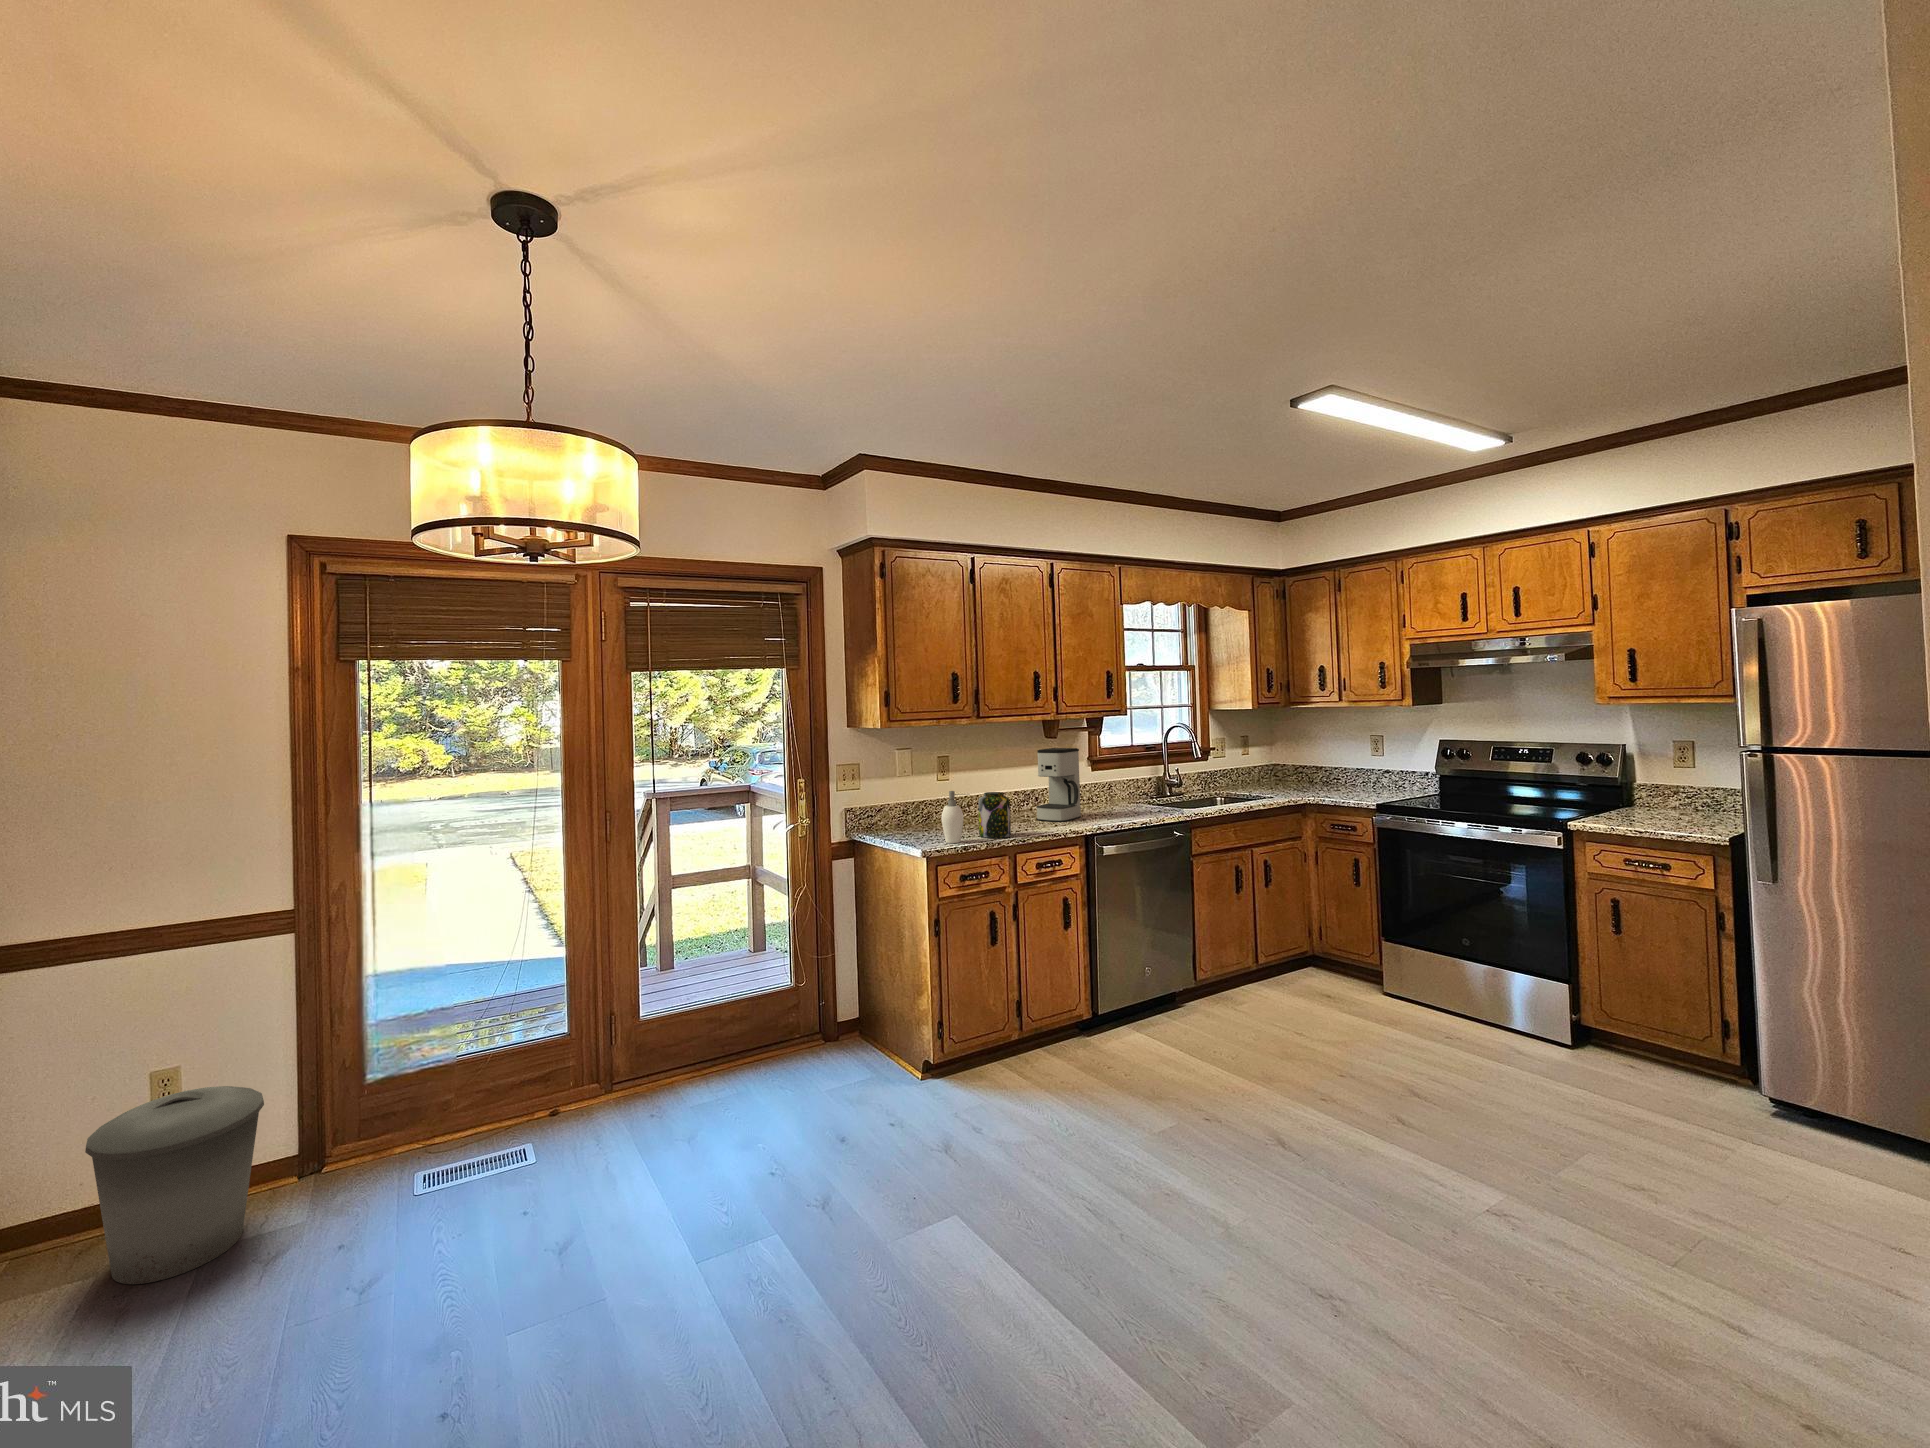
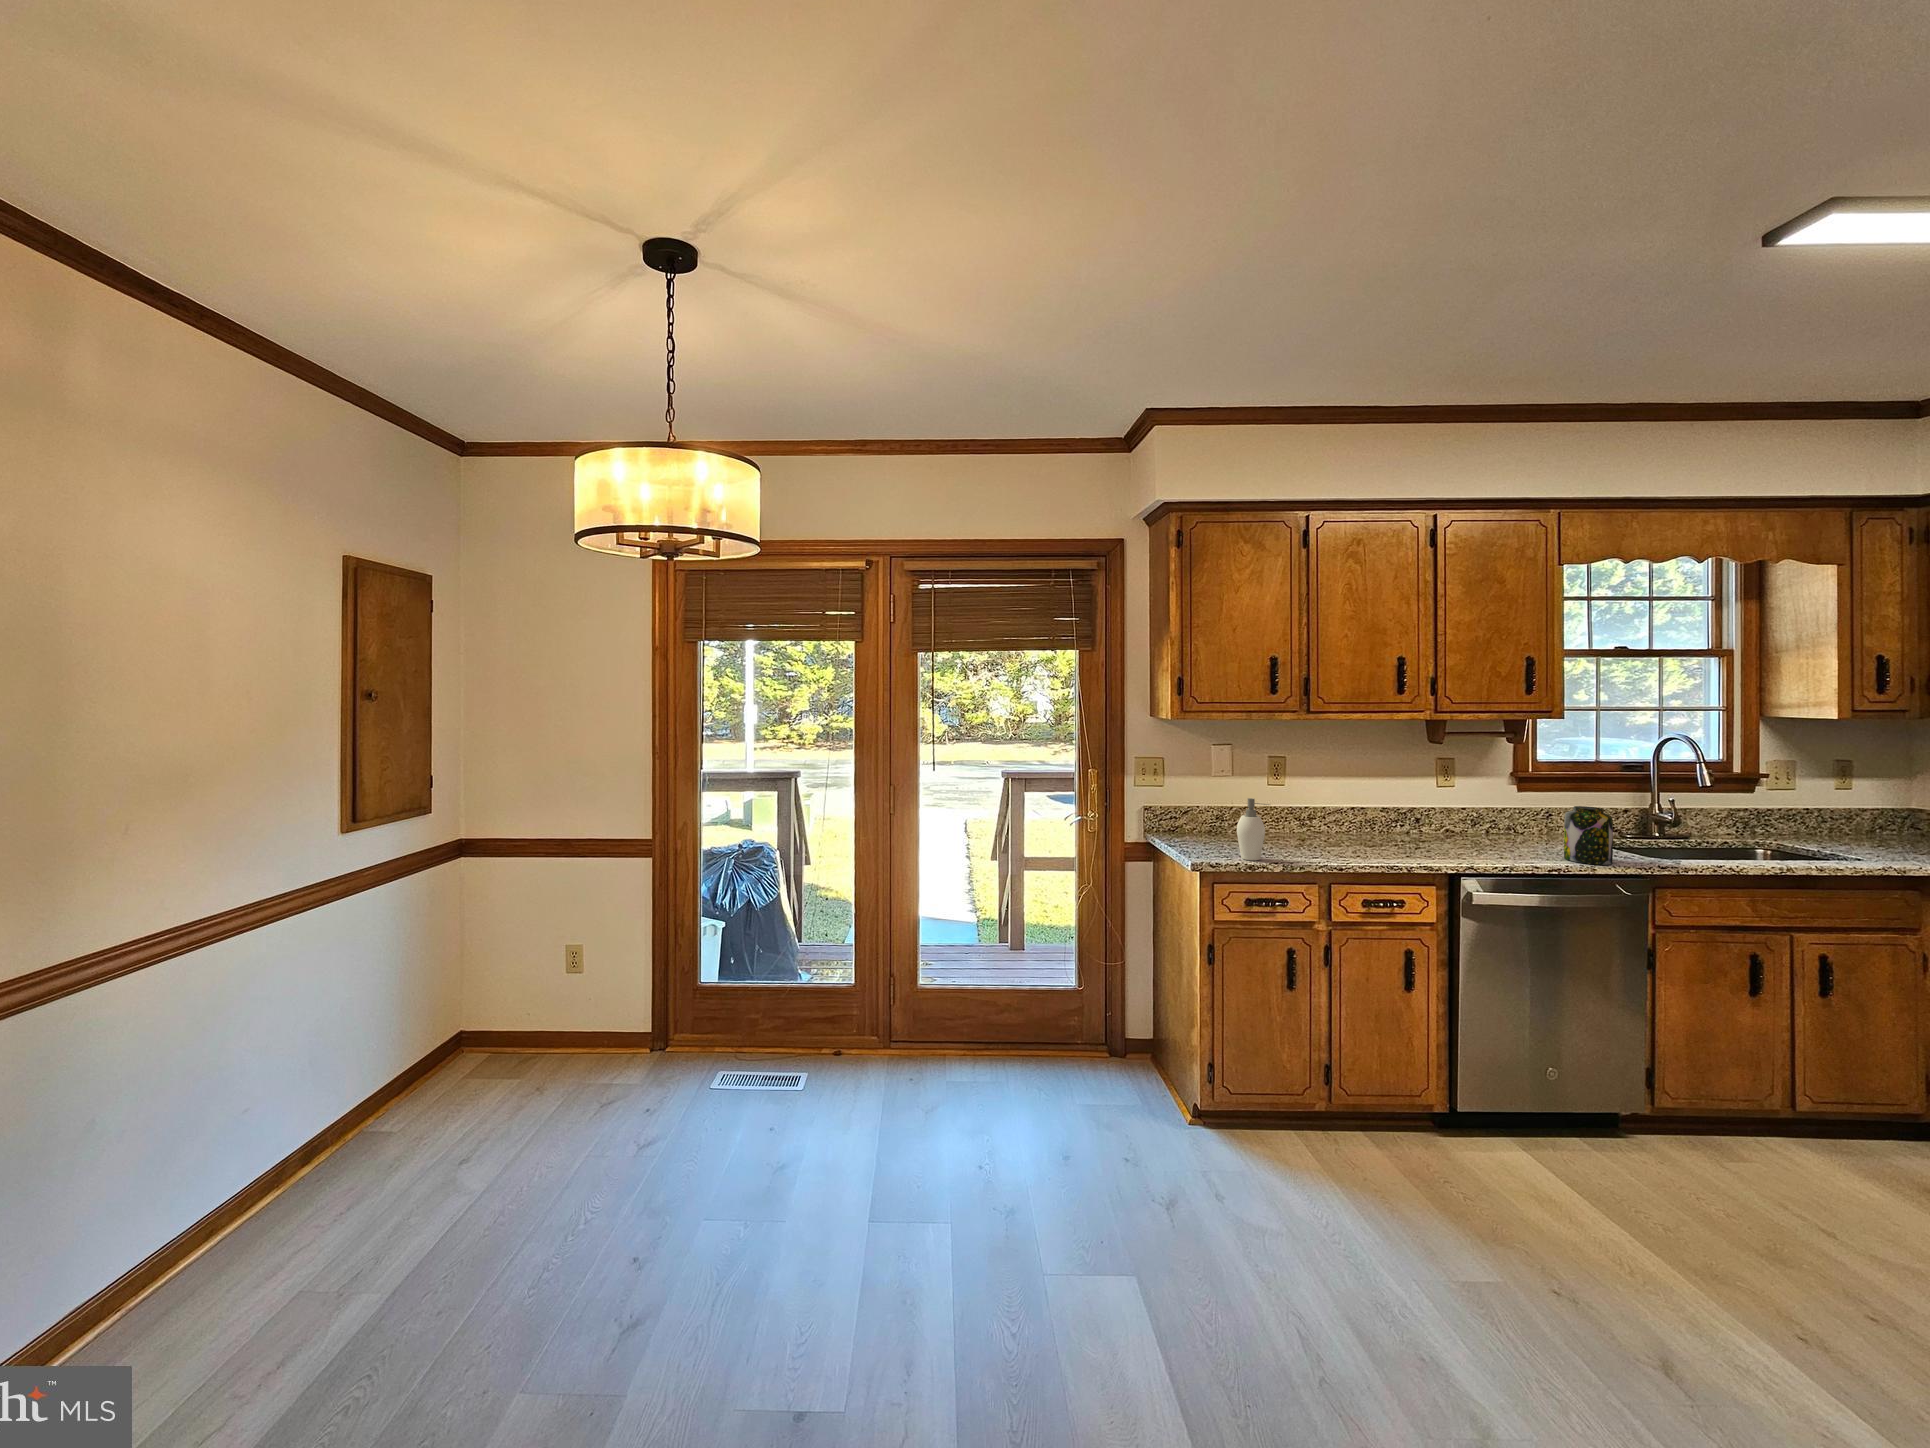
coffee maker: present [1036,748,1081,822] -> none [1402,756,1473,853]
jar: present [978,792,1011,838] -> present [1564,806,1613,865]
trash can: present [85,1086,264,1284] -> none [511,962,618,1093]

